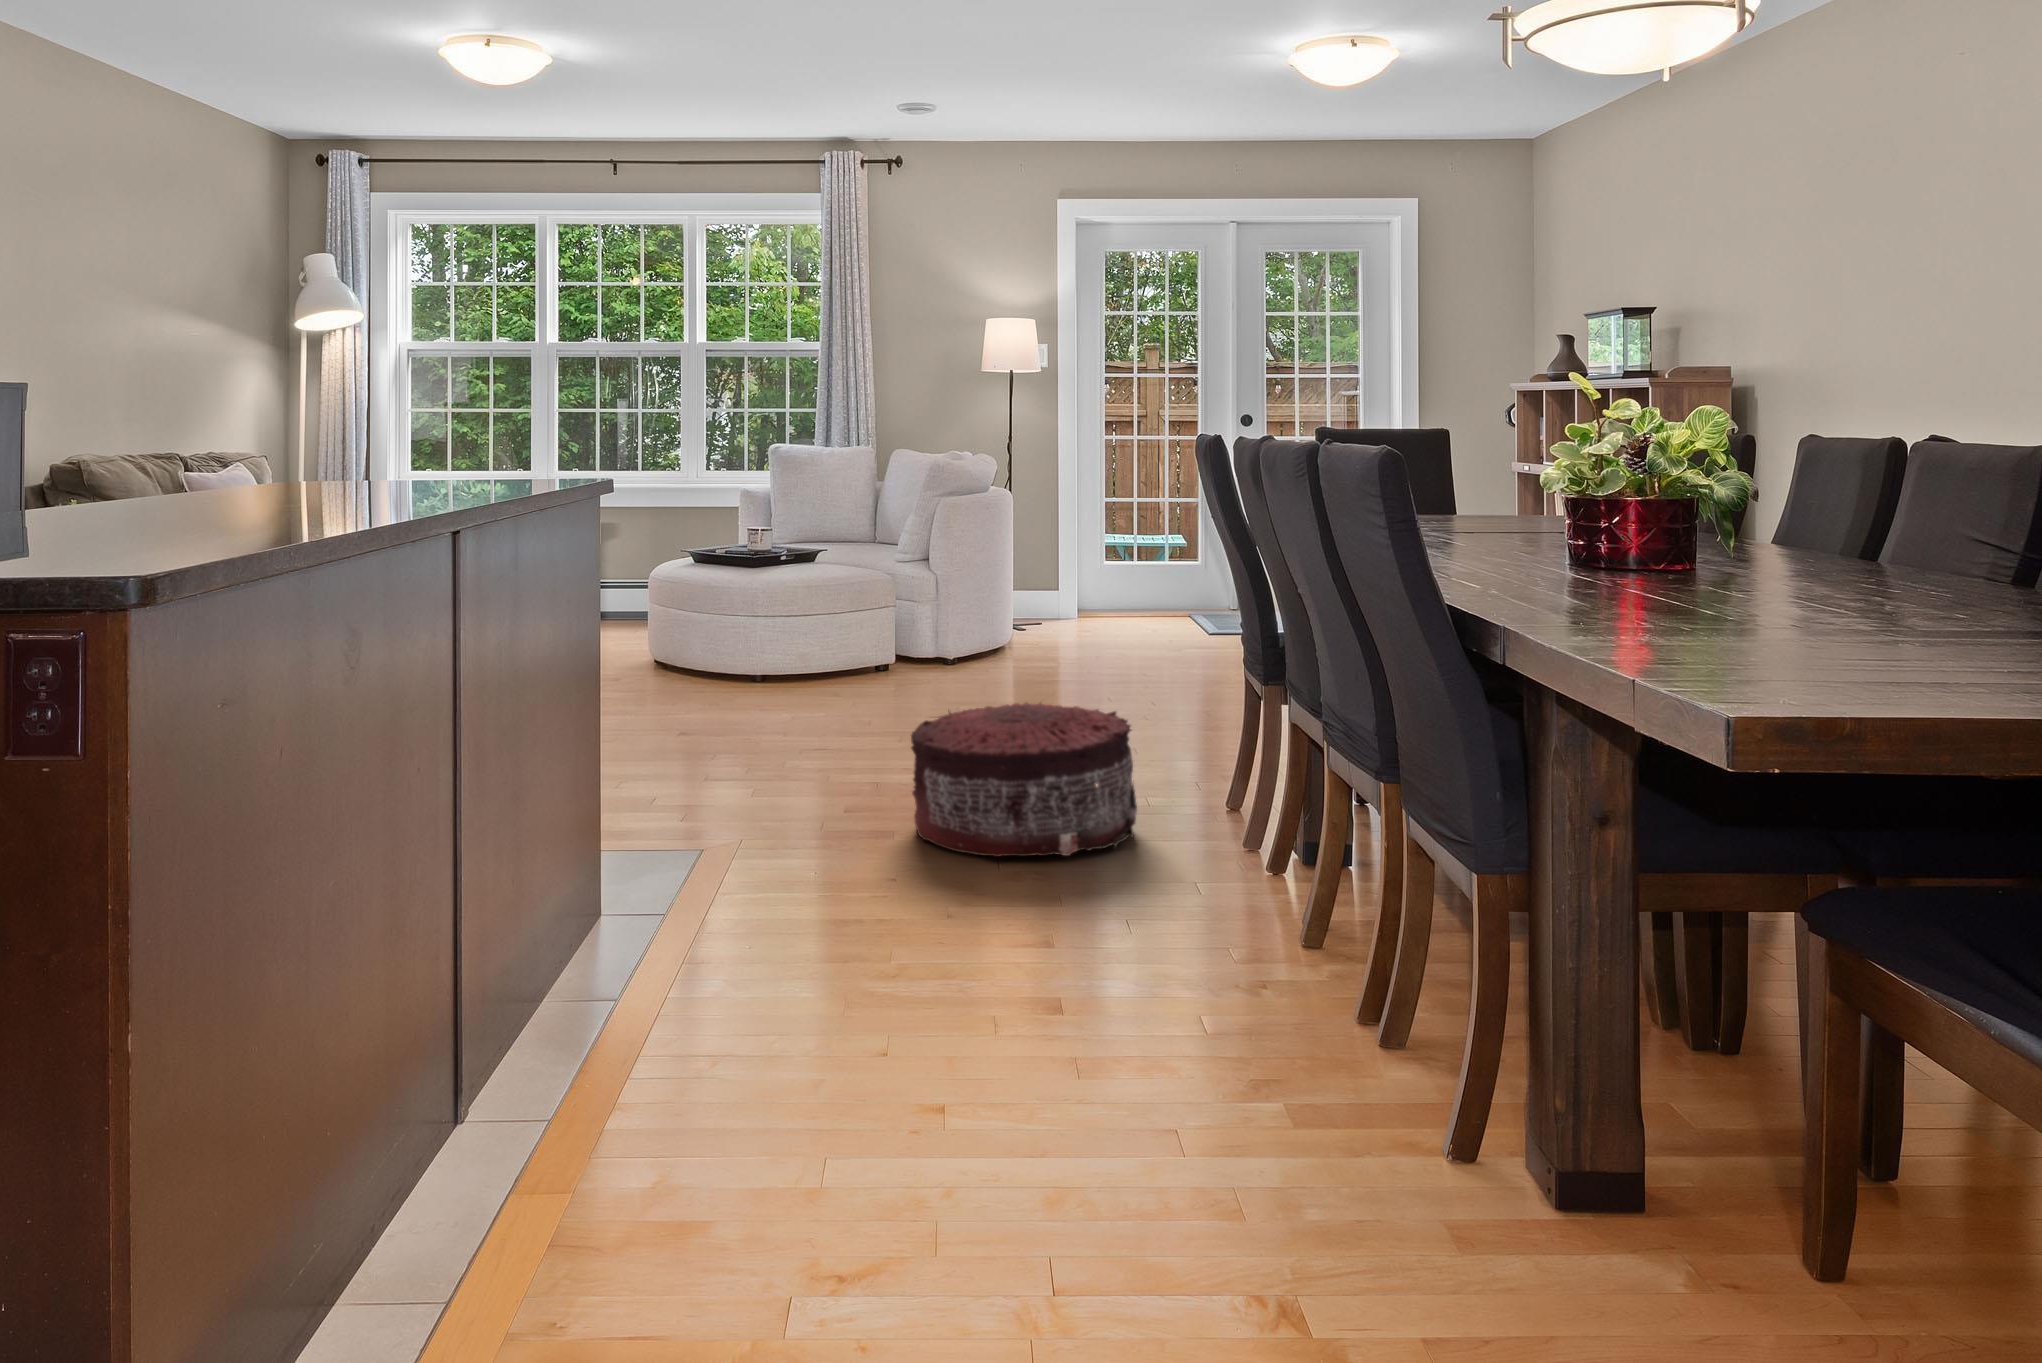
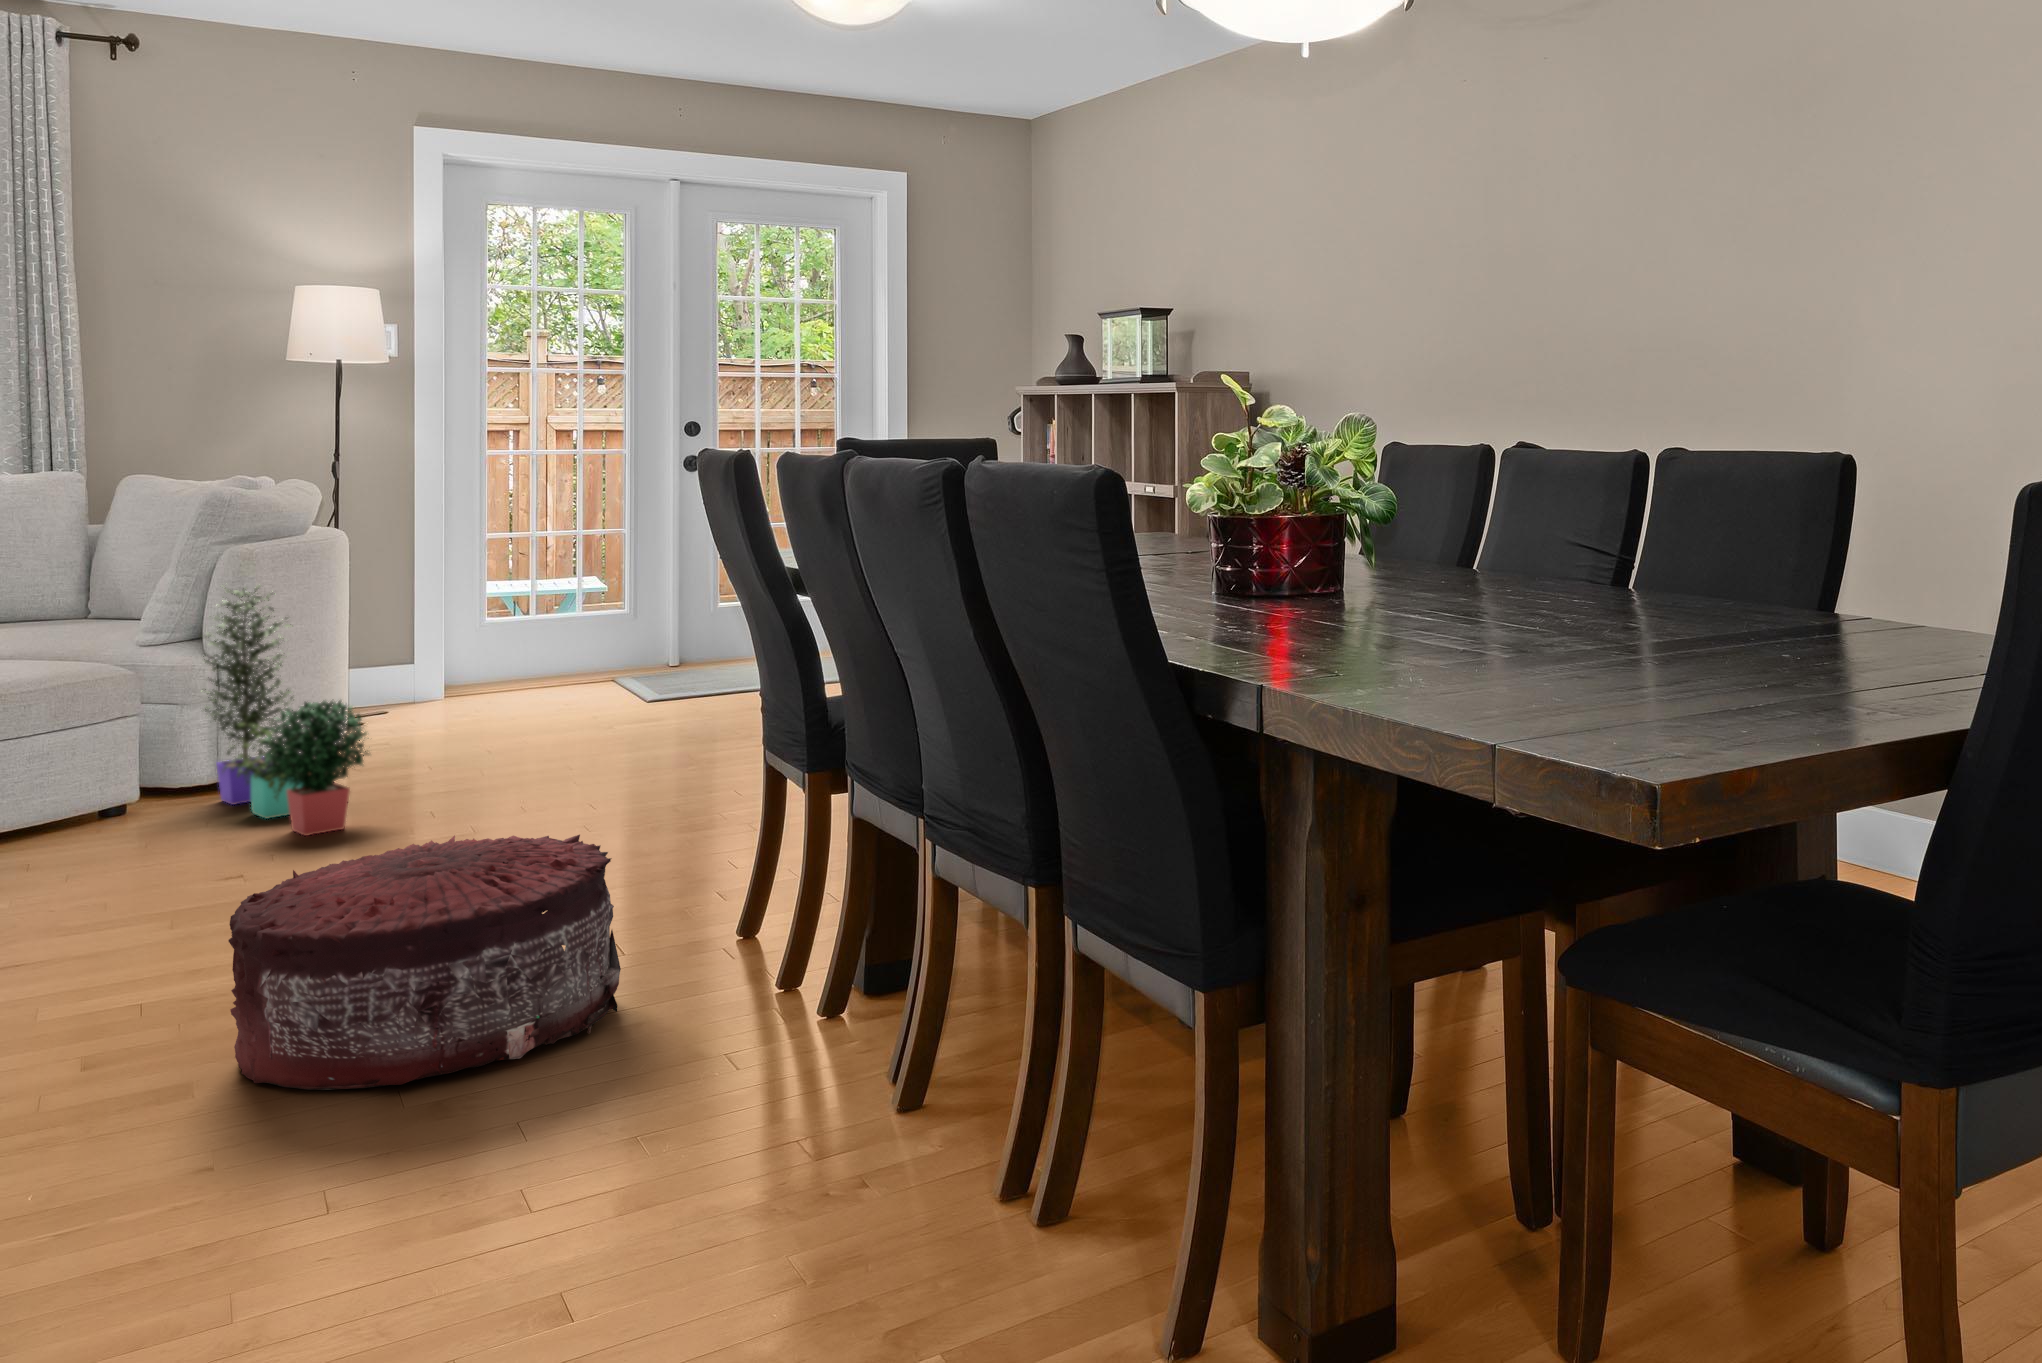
potted plant: none [926,523,1019,697] -> present [203,586,369,836]

